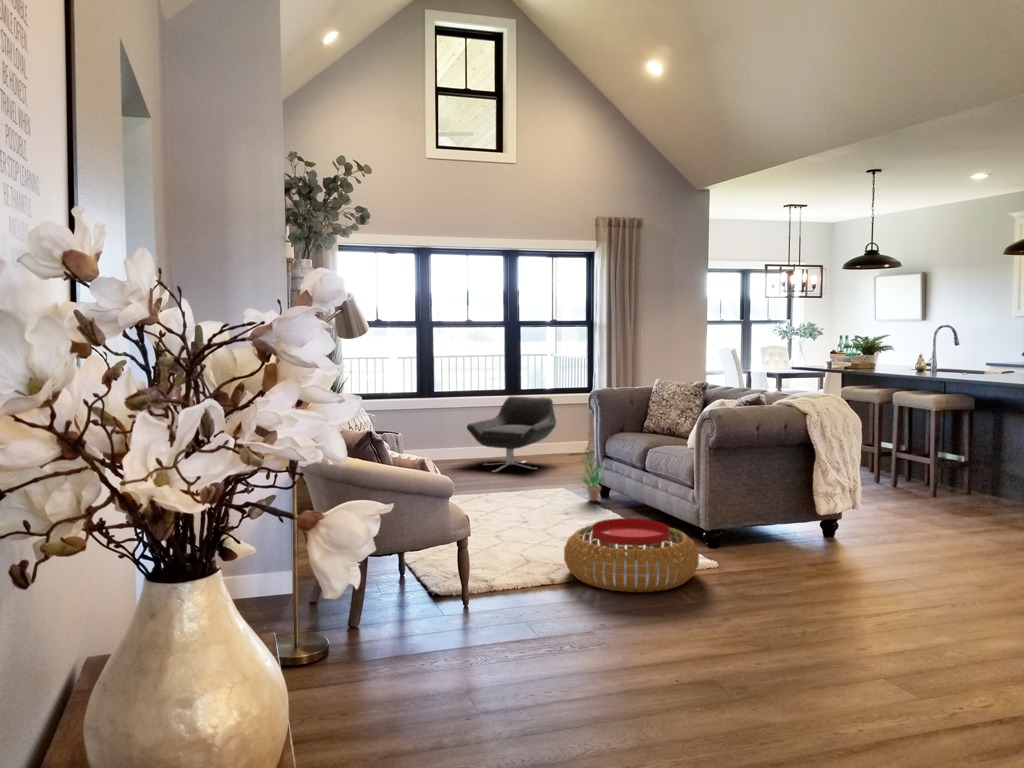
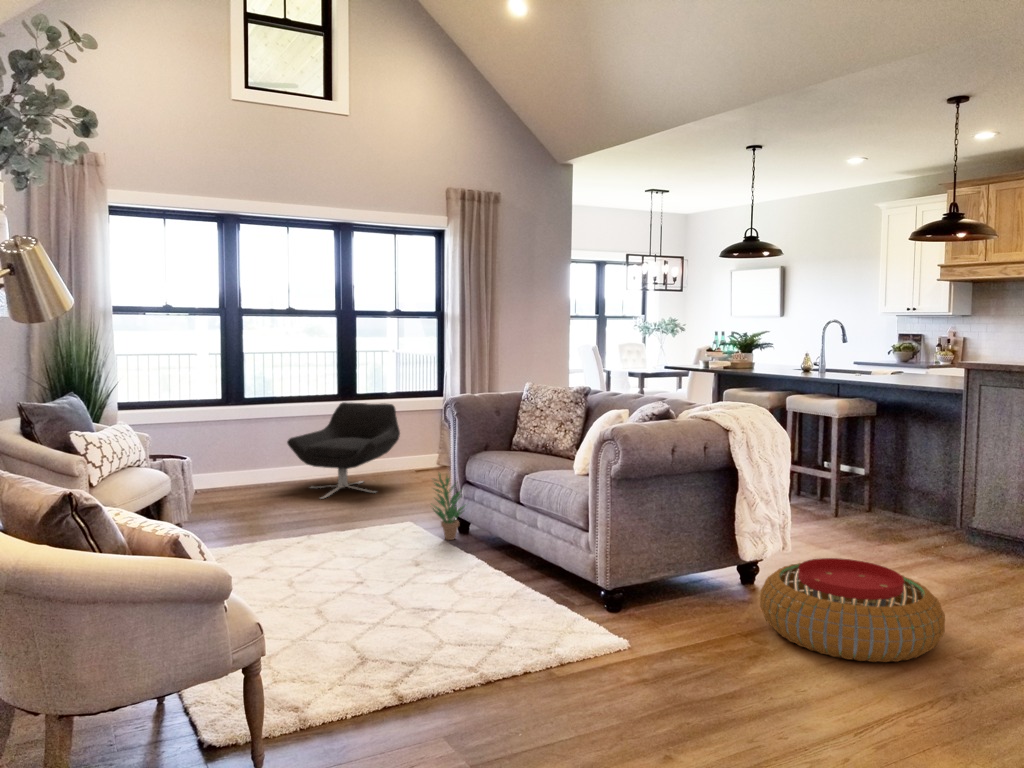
pouf: present [564,518,699,592] -> present [760,558,945,662]

